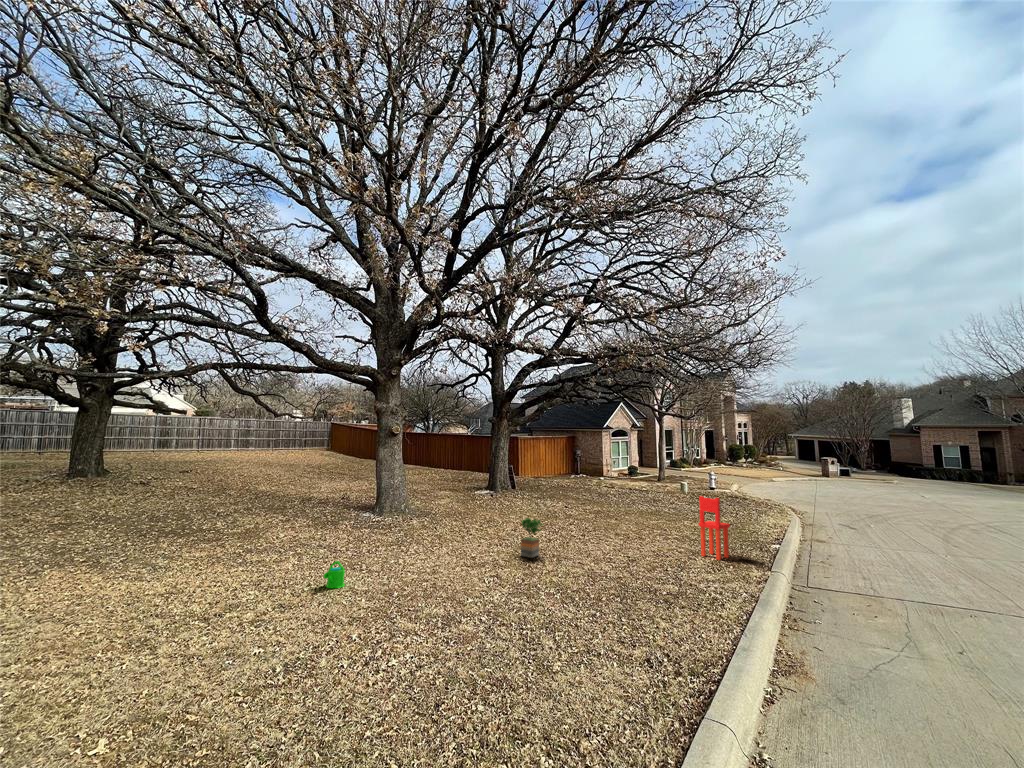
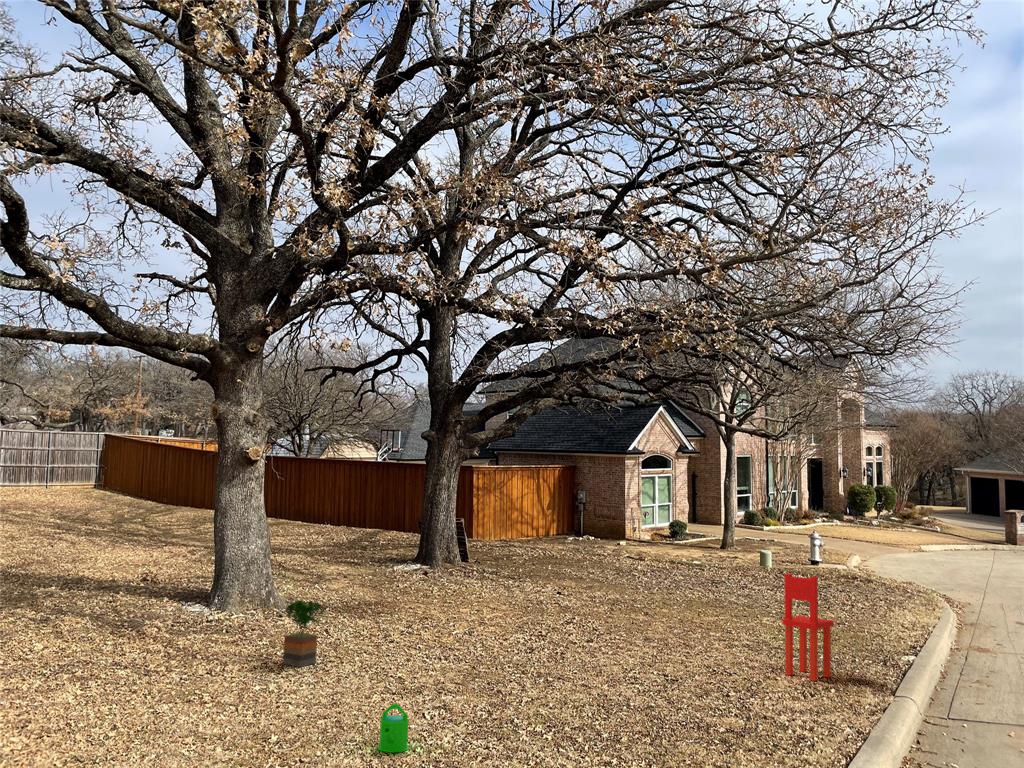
potted tree: present [521,518,544,558] -> present [283,600,325,667]
watering can: present [324,561,345,588] -> present [377,704,409,752]

